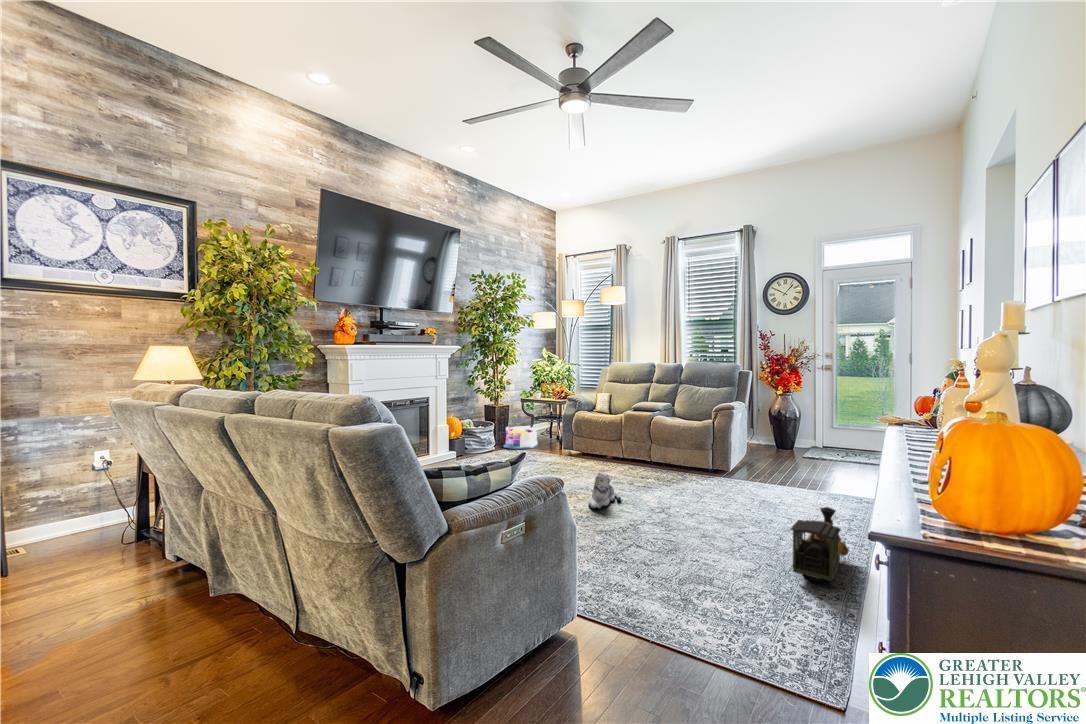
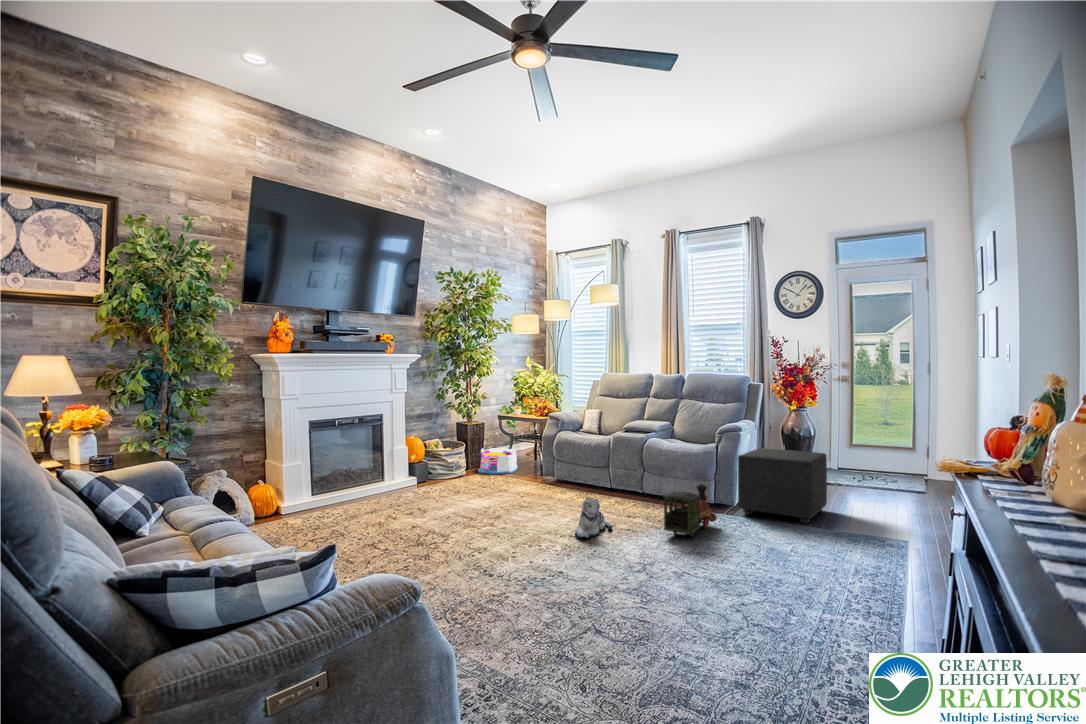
ottoman: none [732,428,811,495] -> present [738,448,827,523]
toy train: present [791,507,849,582] -> present [663,484,717,537]

